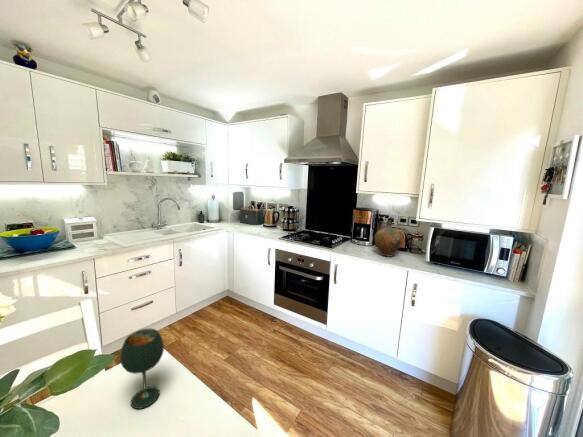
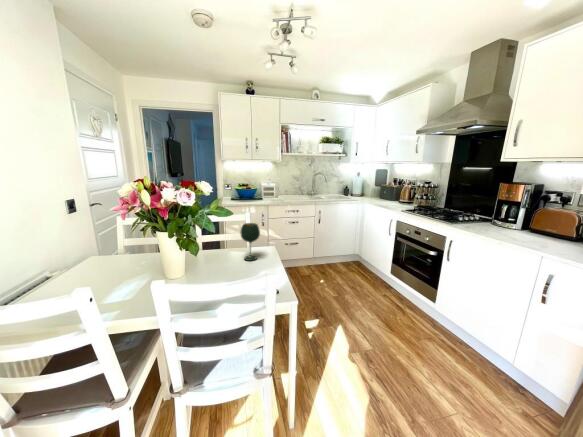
ceramic jug: present [374,220,402,257] -> none [510,194,558,241]

